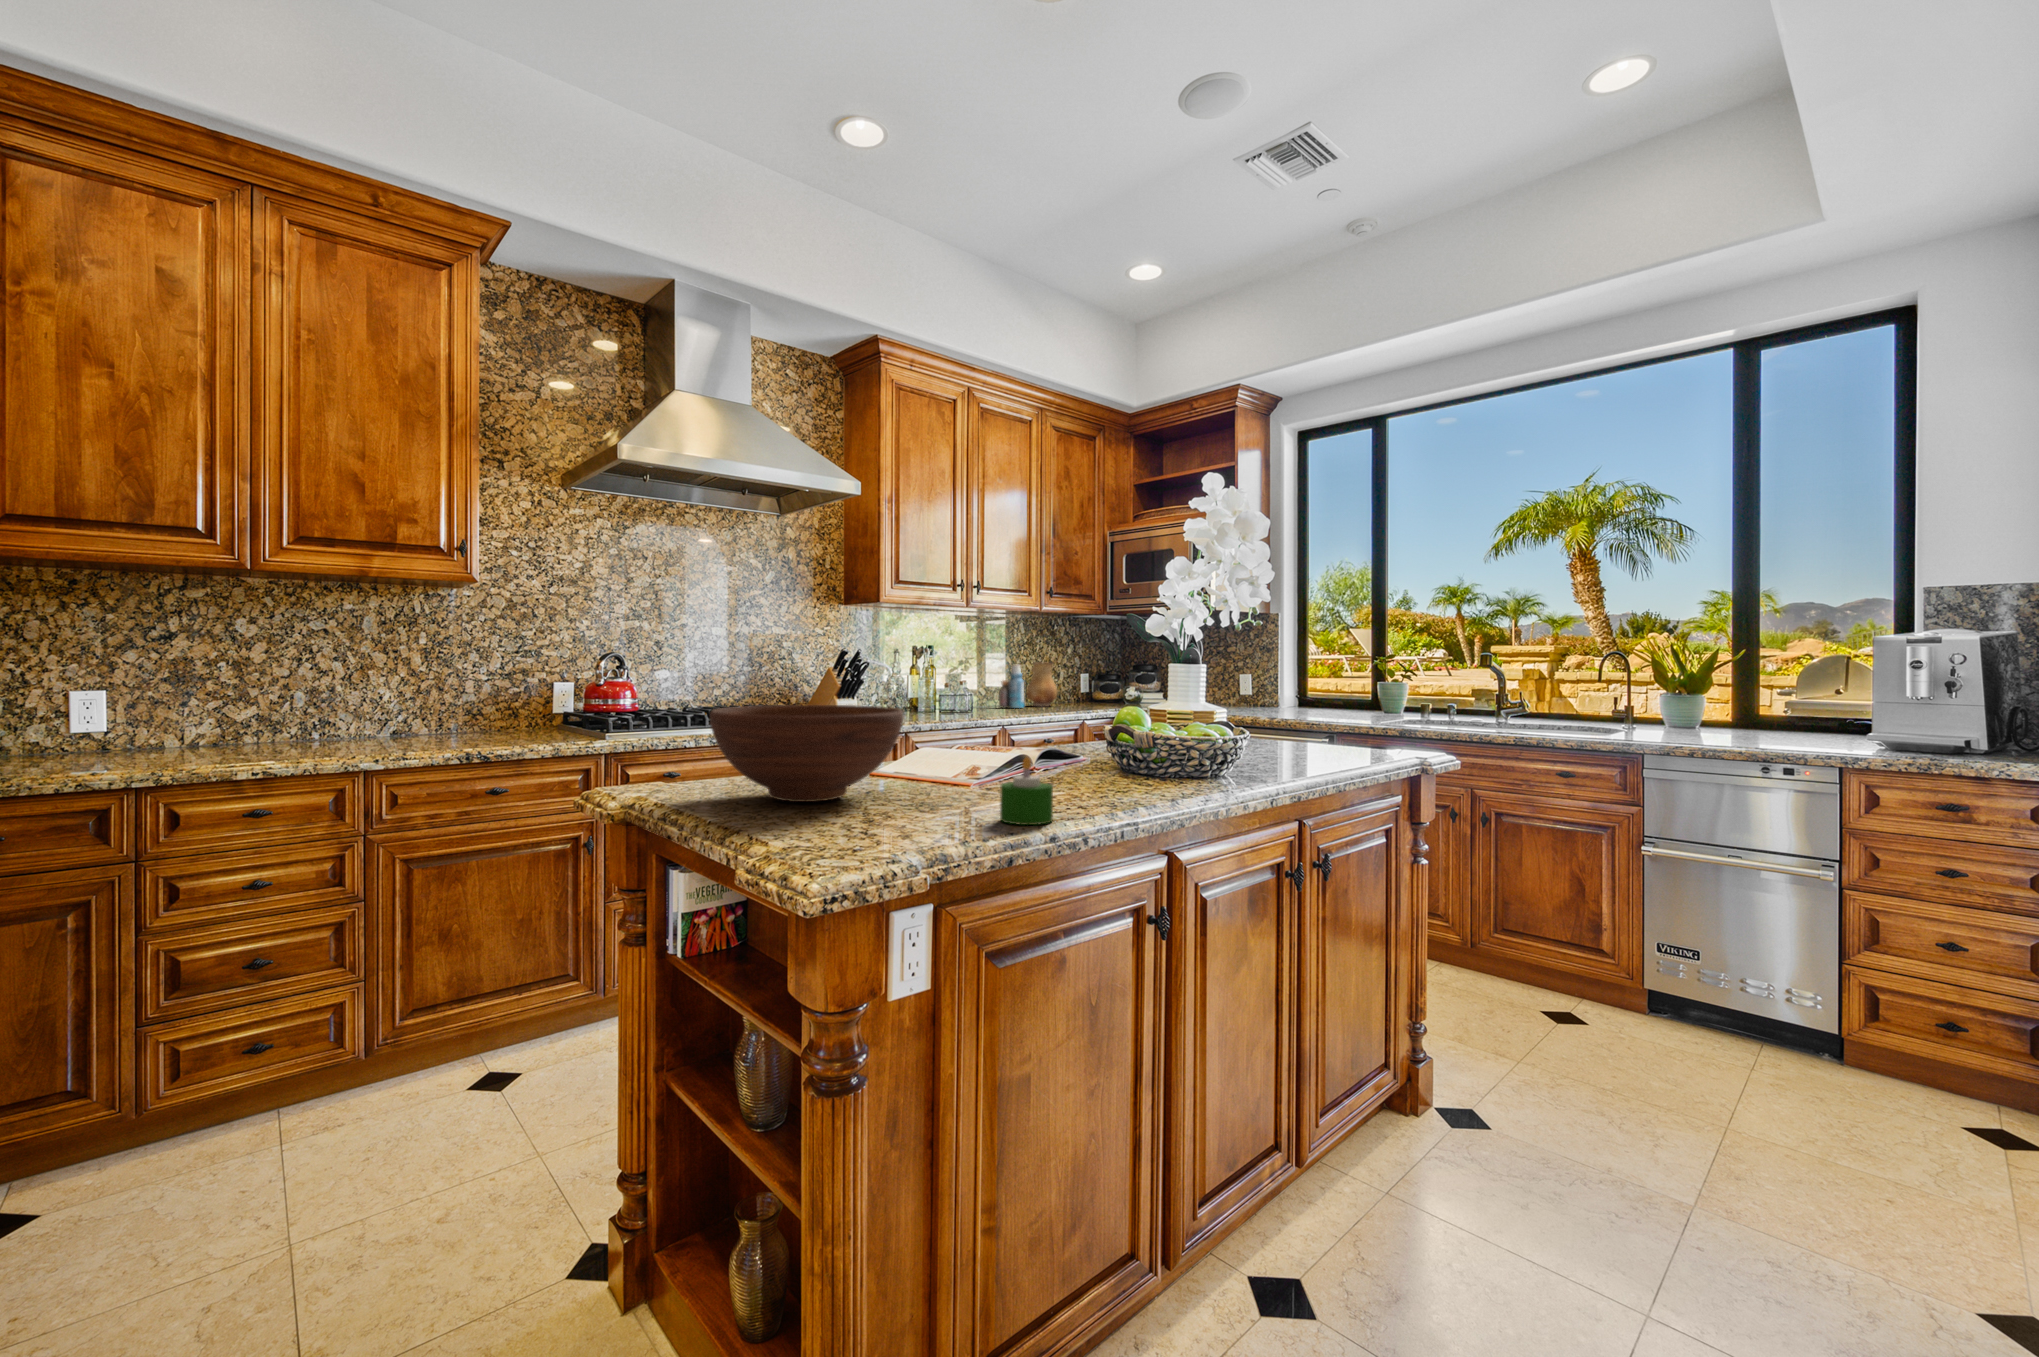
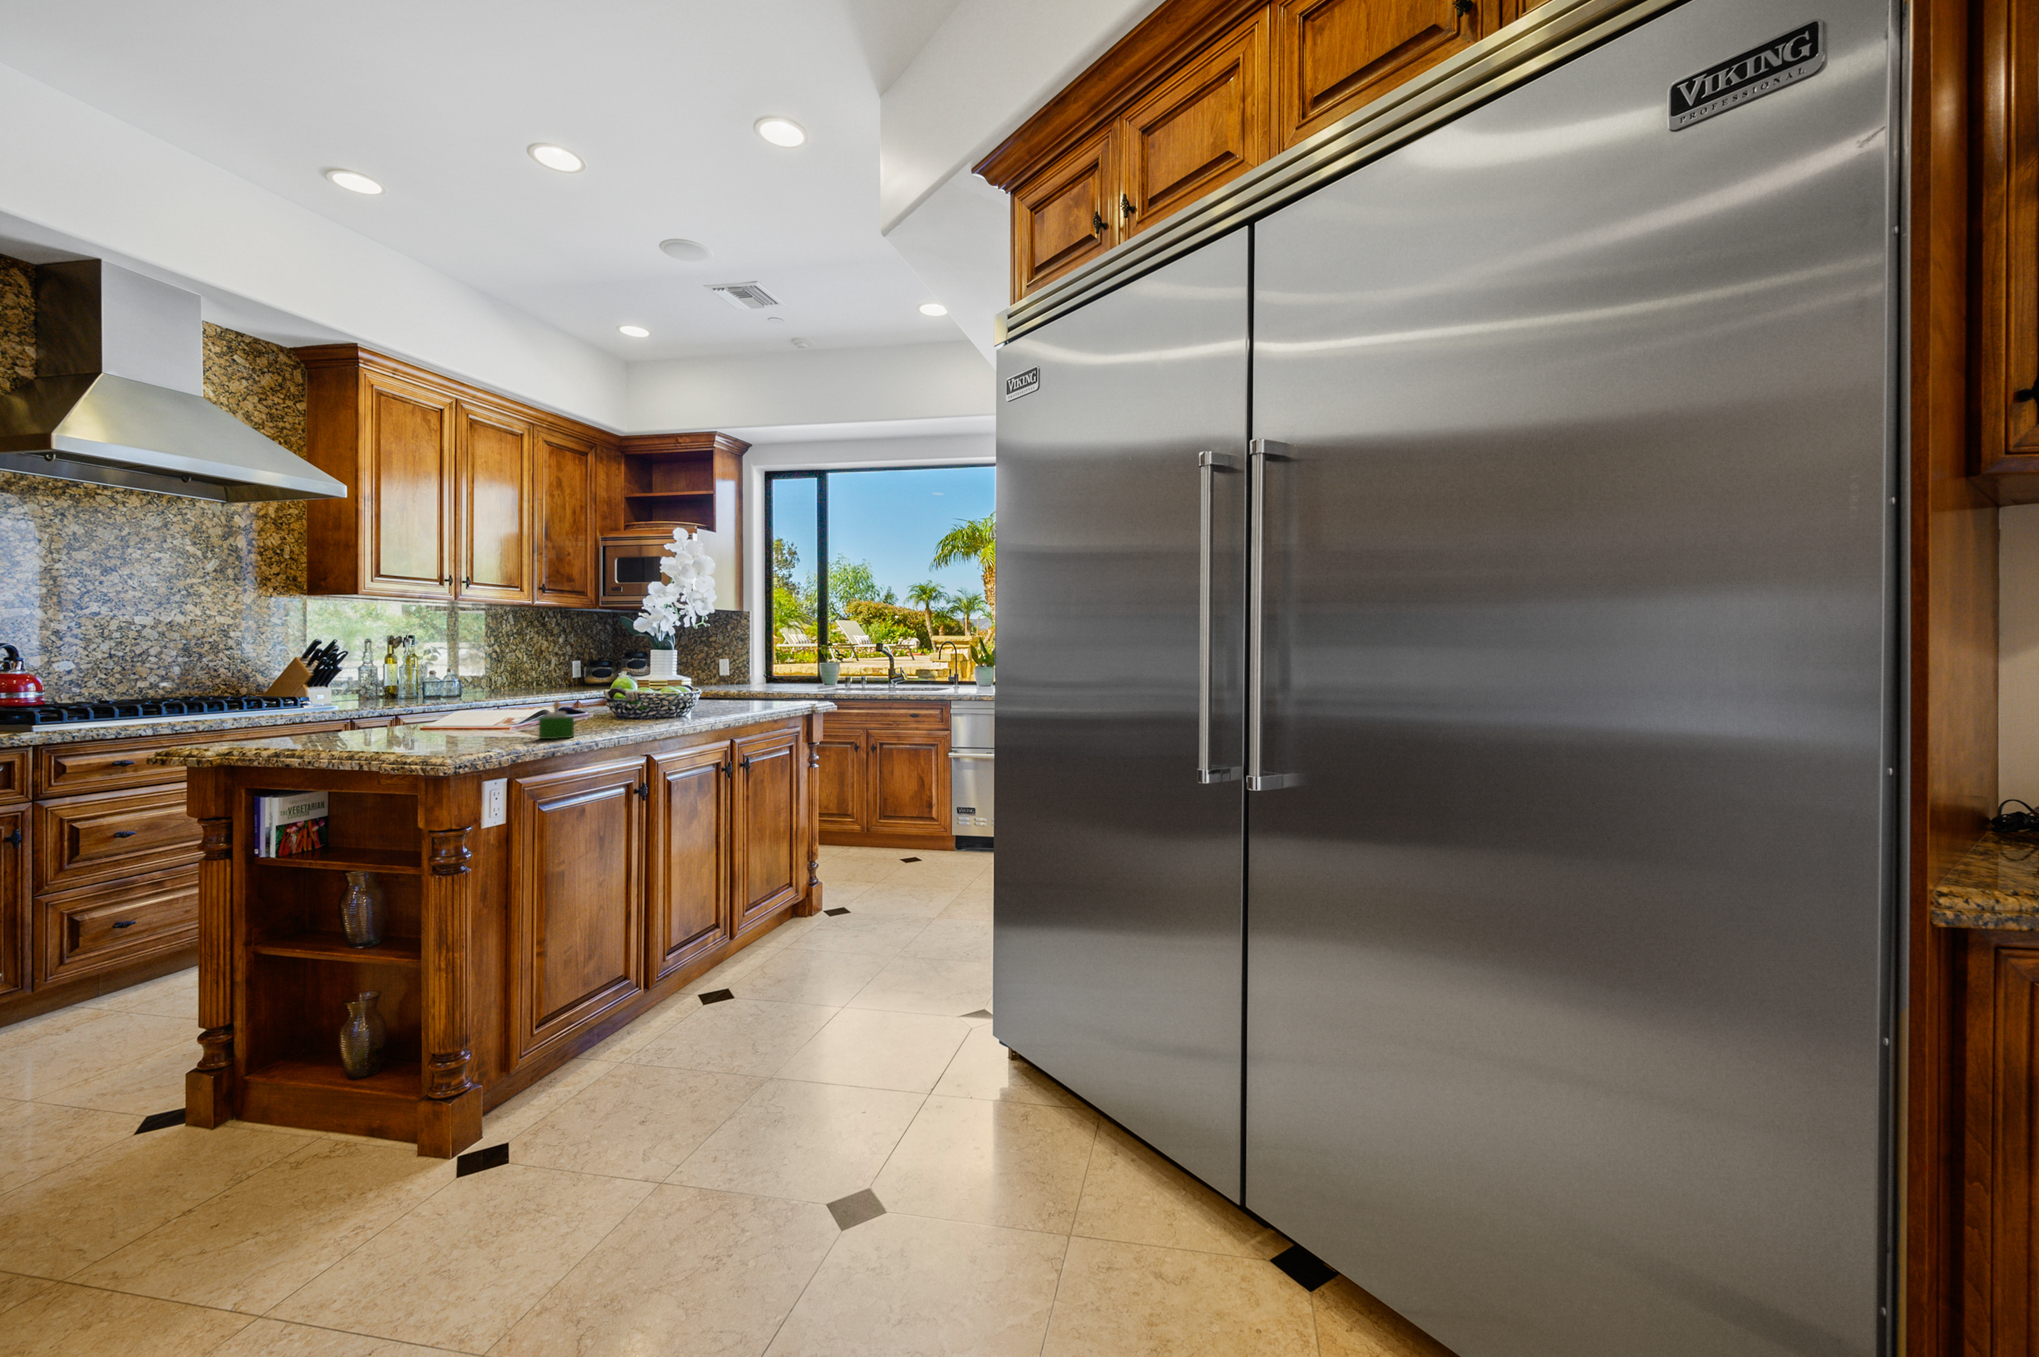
ceramic pitcher: present [1027,662,1057,706] -> none [512,651,549,691]
bottle: present [999,665,1024,708] -> none [487,653,515,693]
fruit bowl: present [710,705,903,802] -> none [288,678,456,743]

